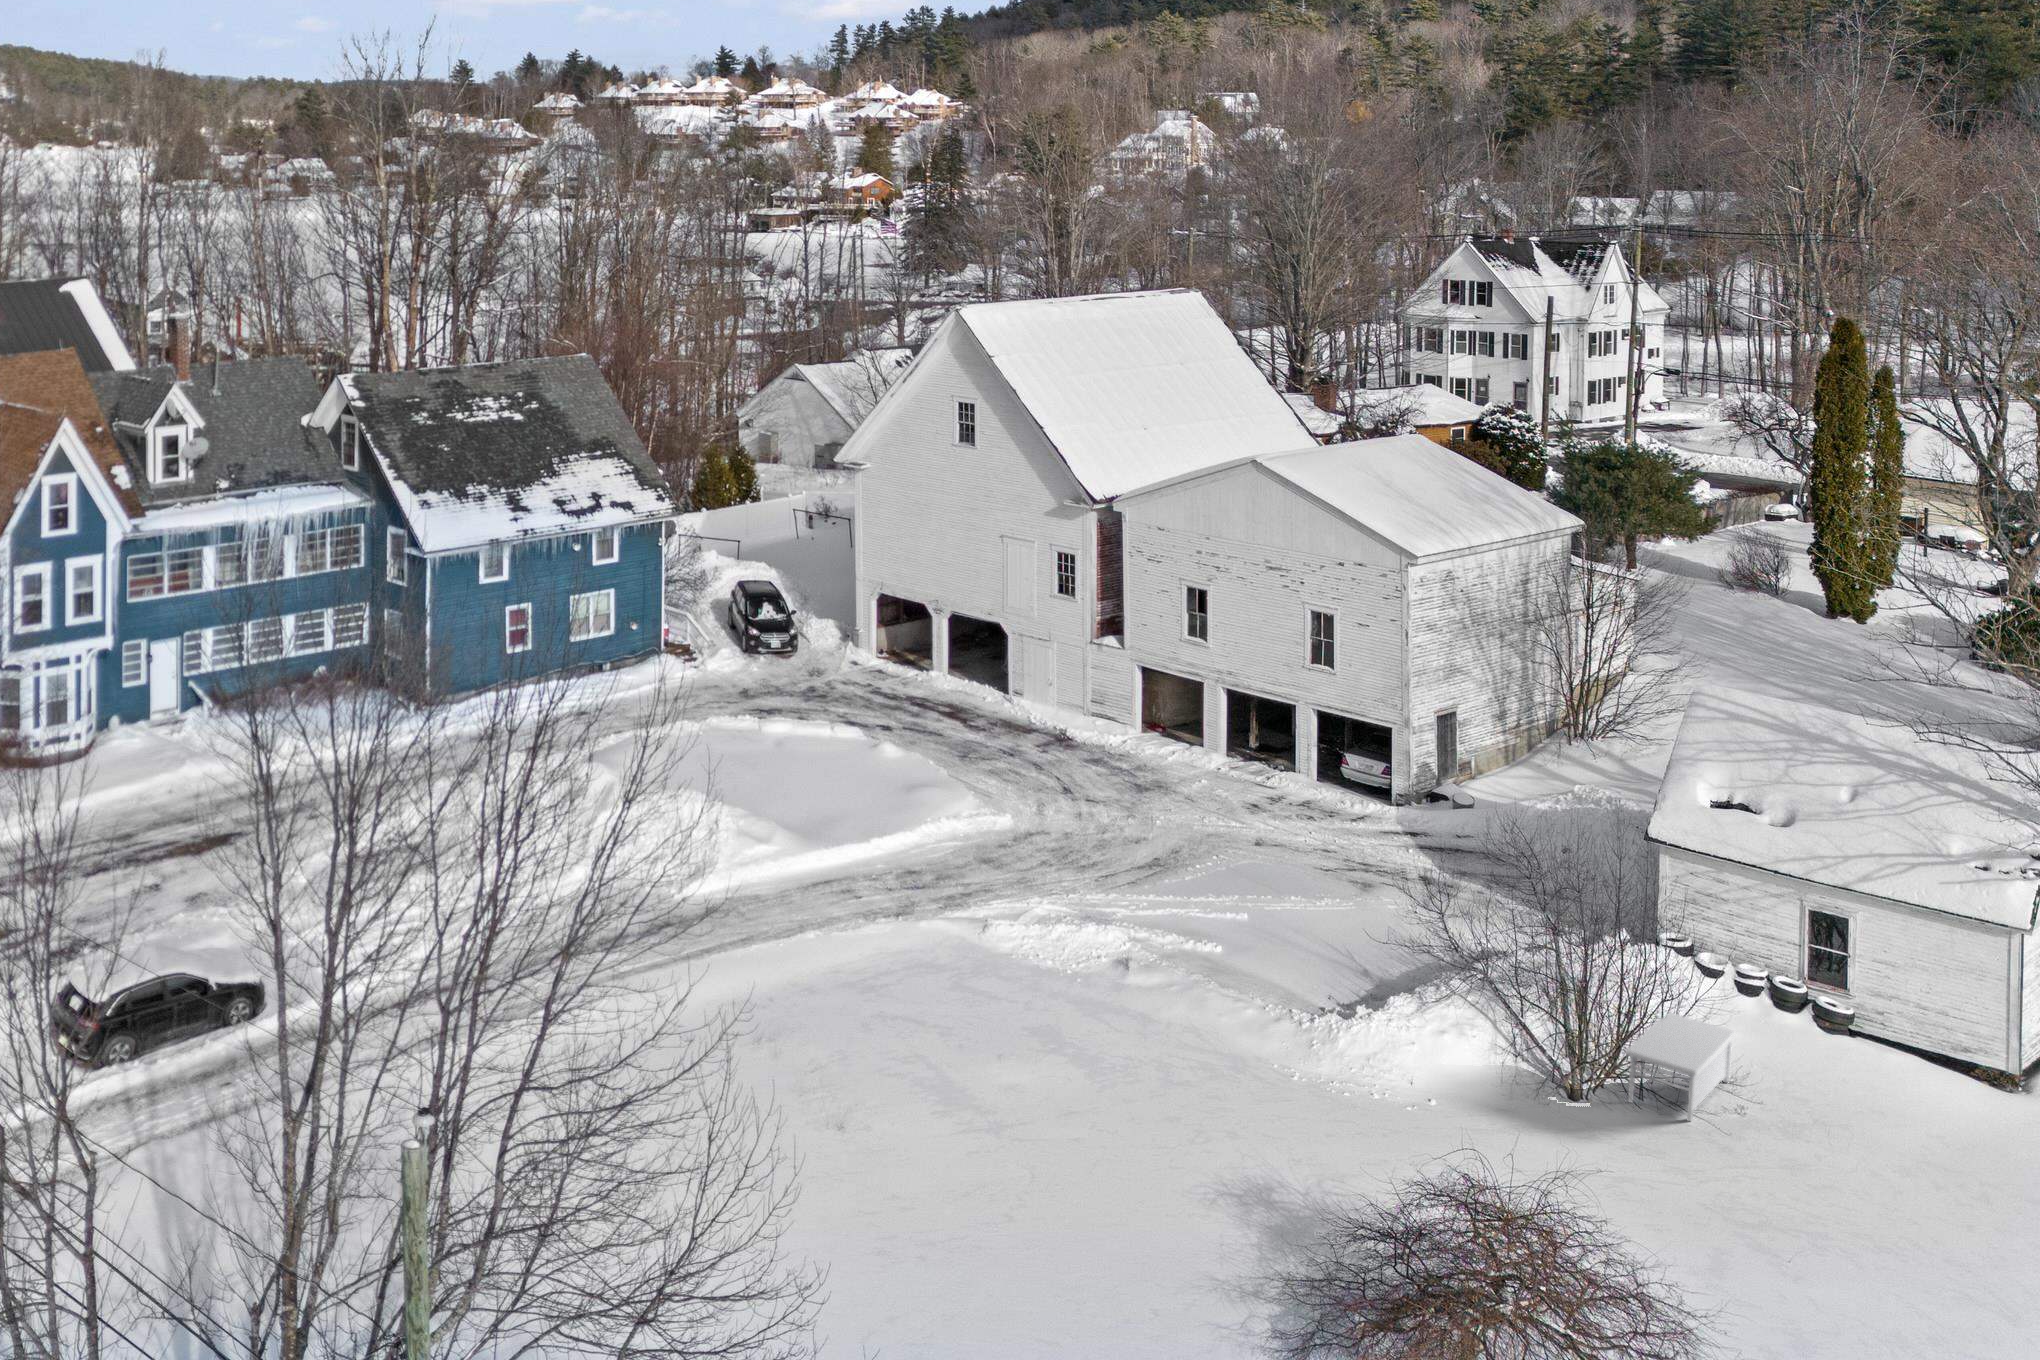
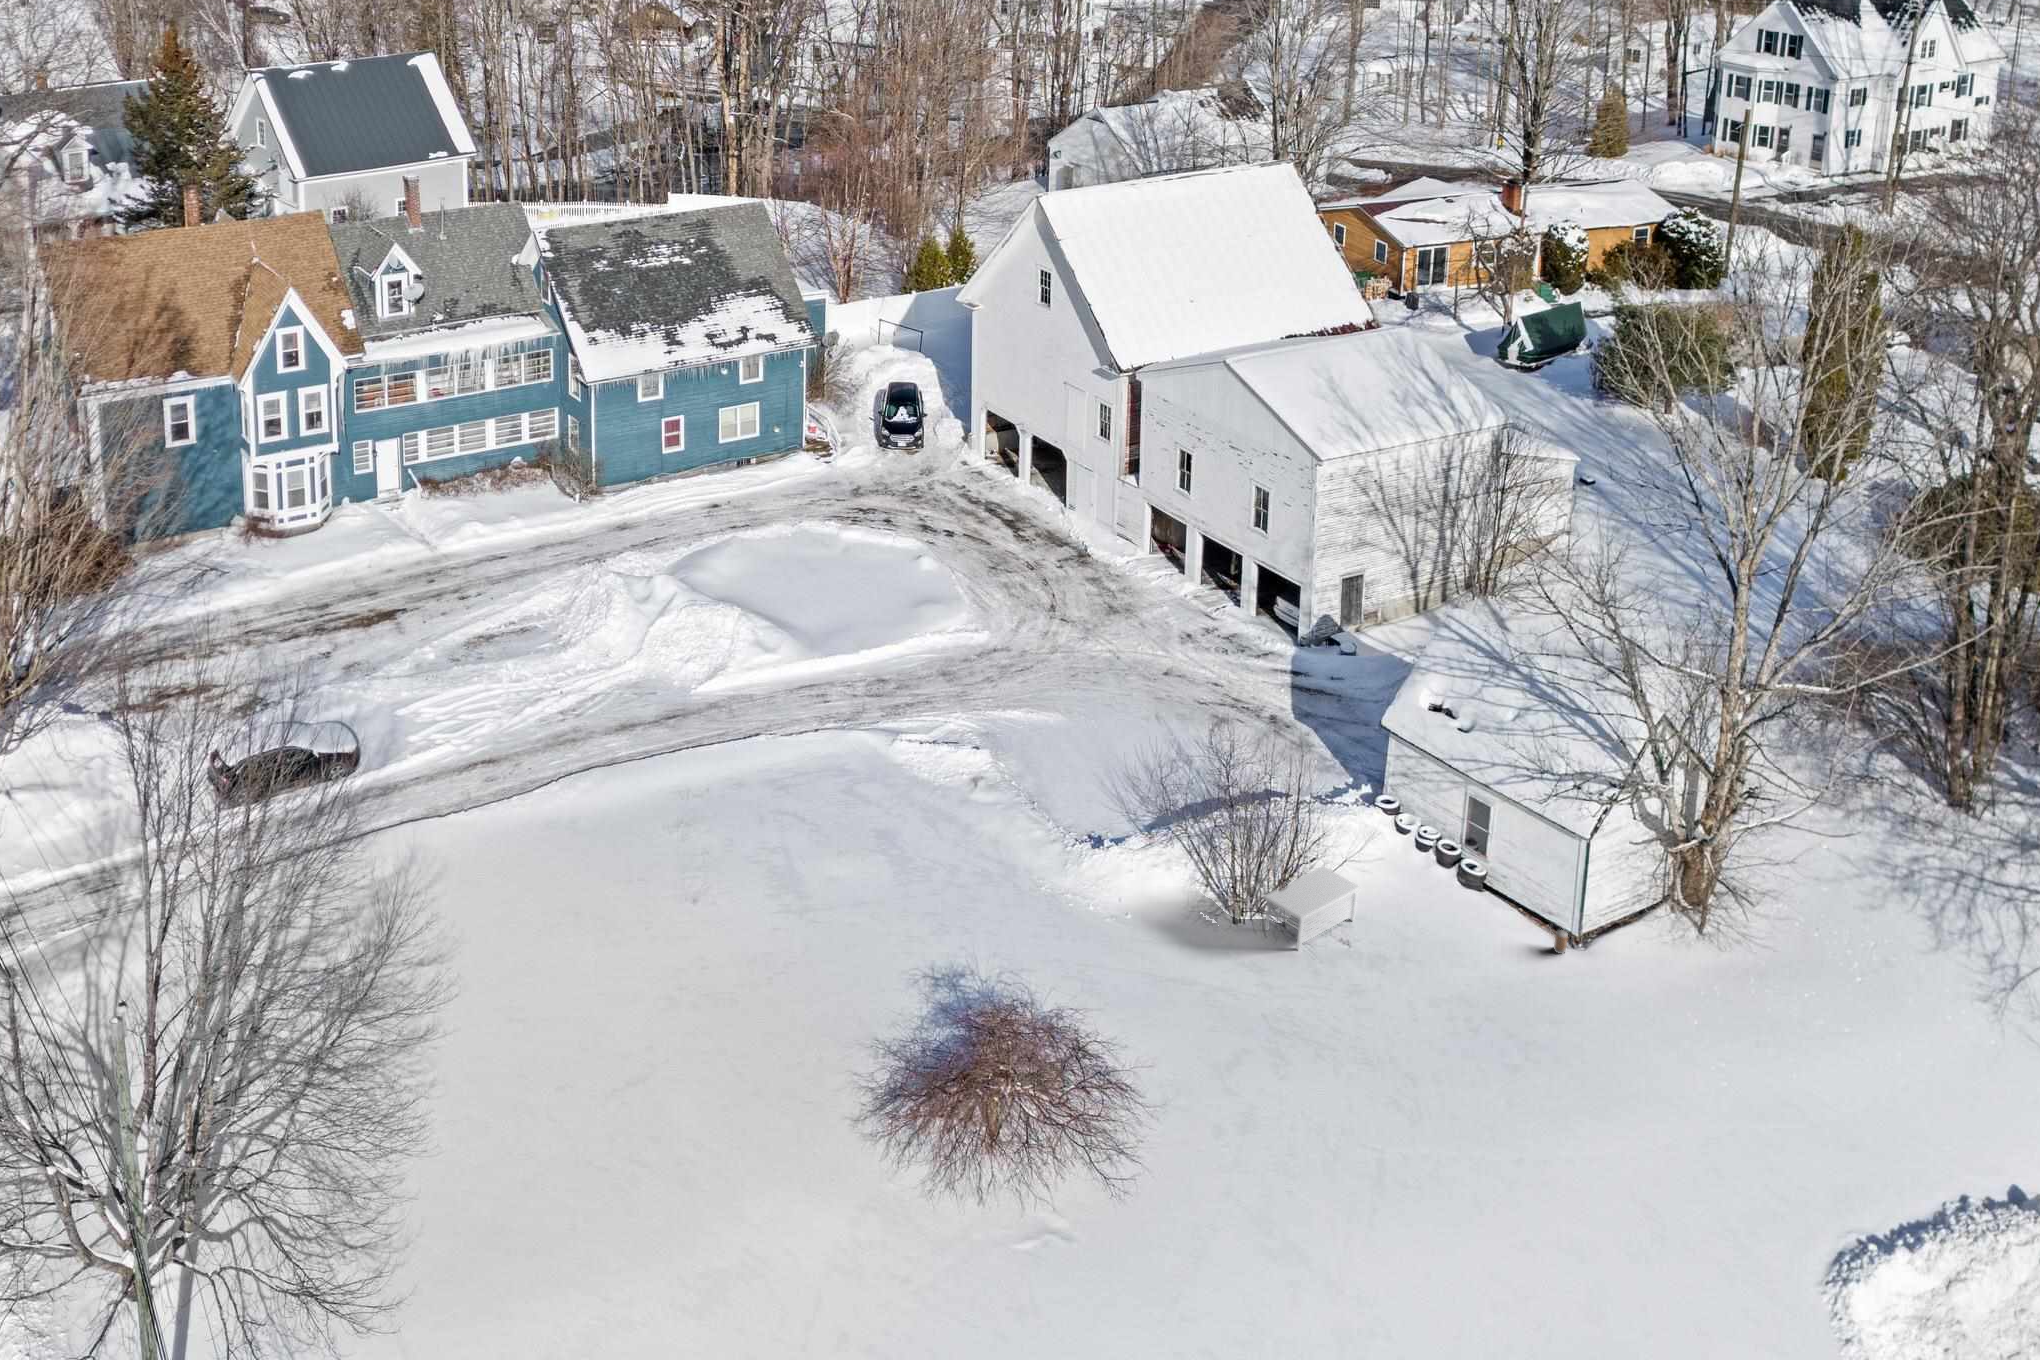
watering can: none [1990,1055,2033,1098] -> present [1549,922,1568,954]

